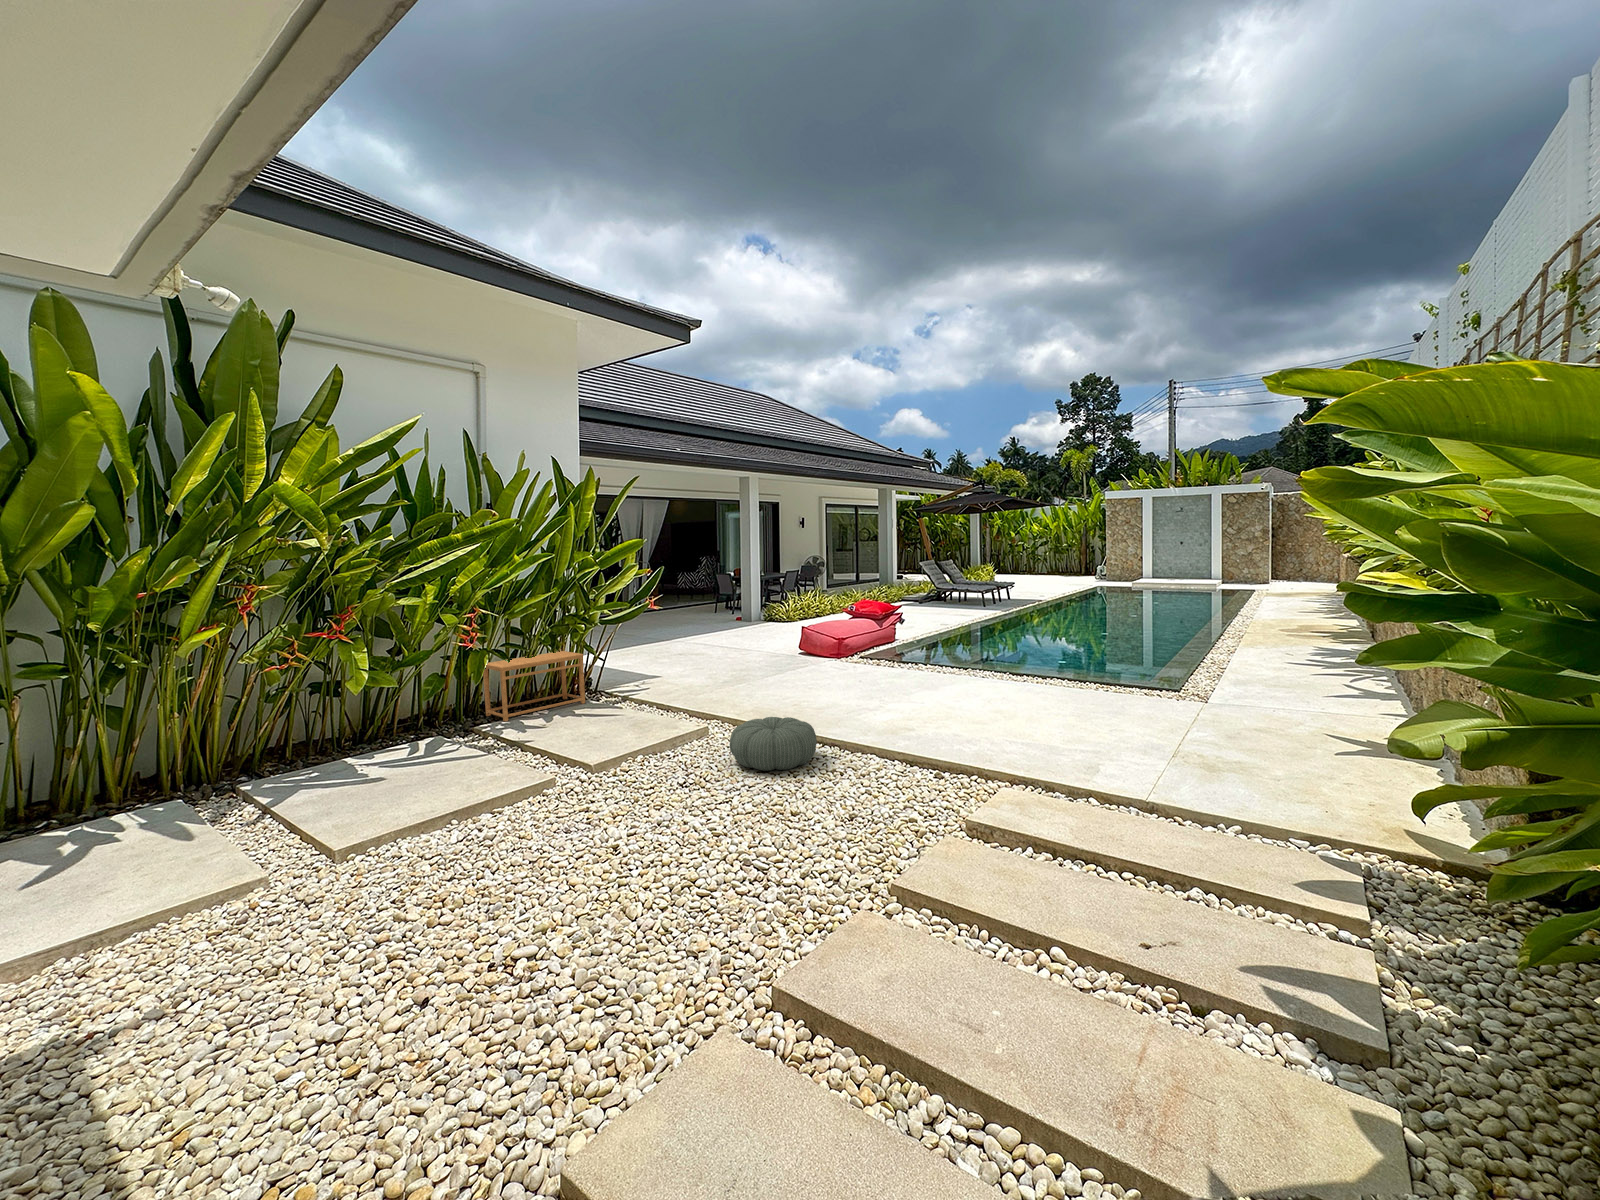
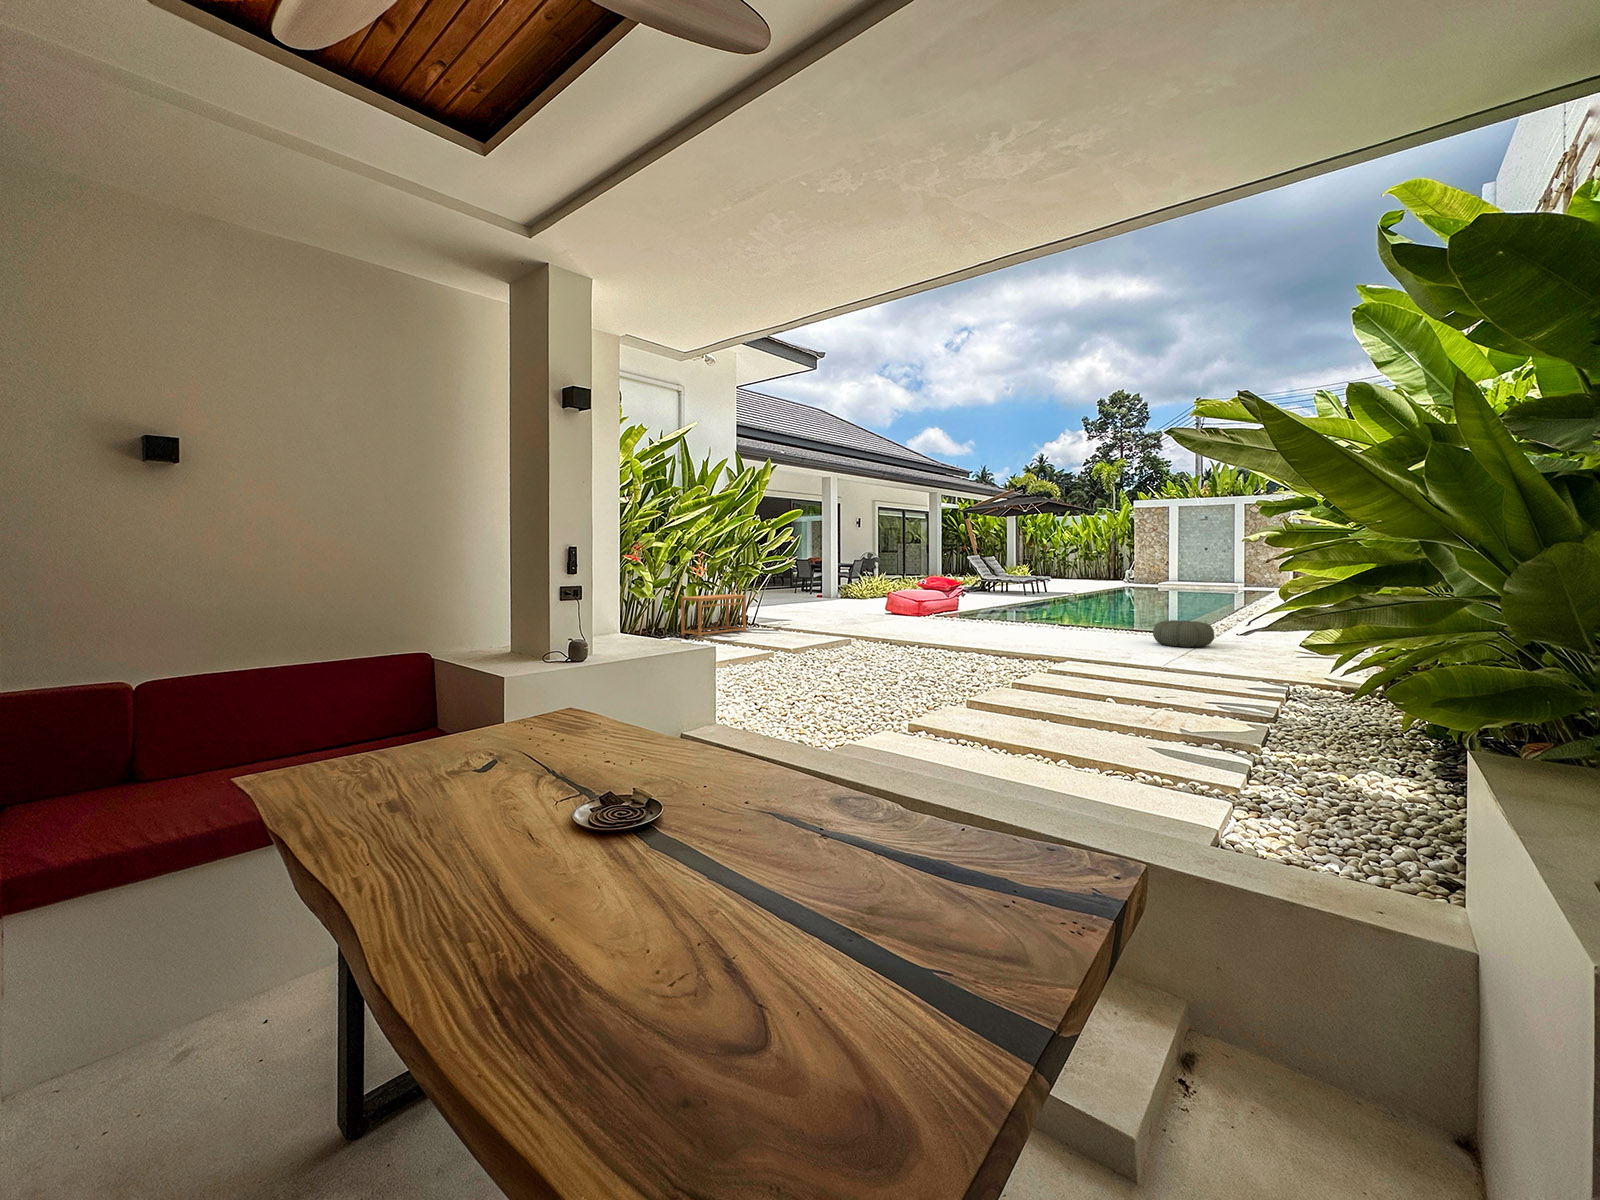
pouf: present [730,717,817,771] -> present [1153,620,1214,647]

